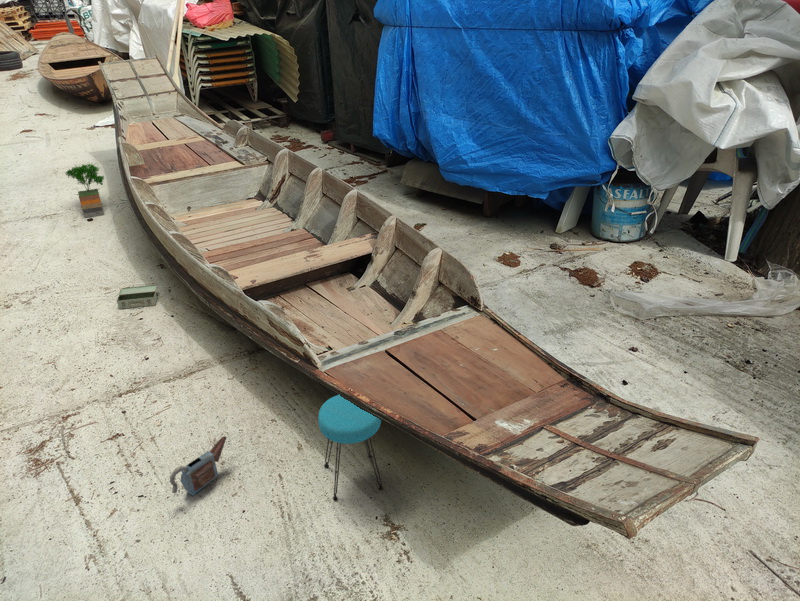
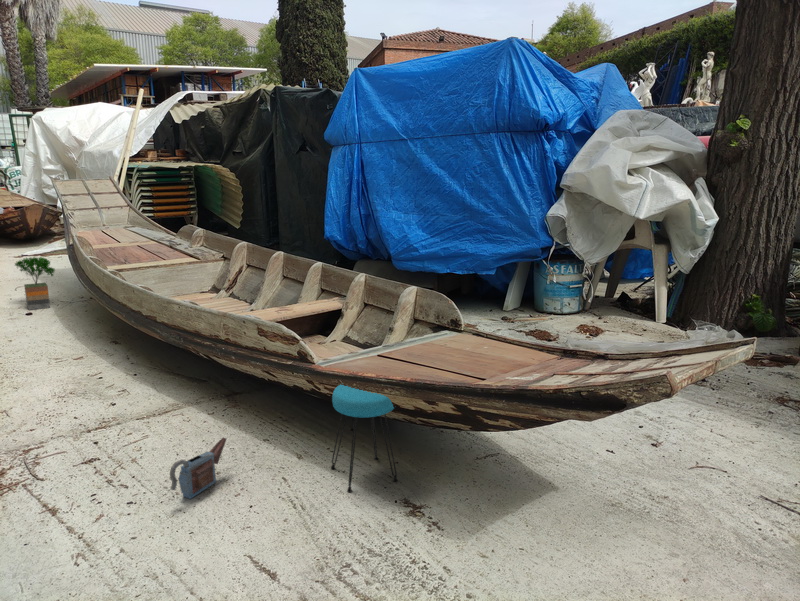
toolbox: present [117,285,157,309] -> none [77,348,120,369]

